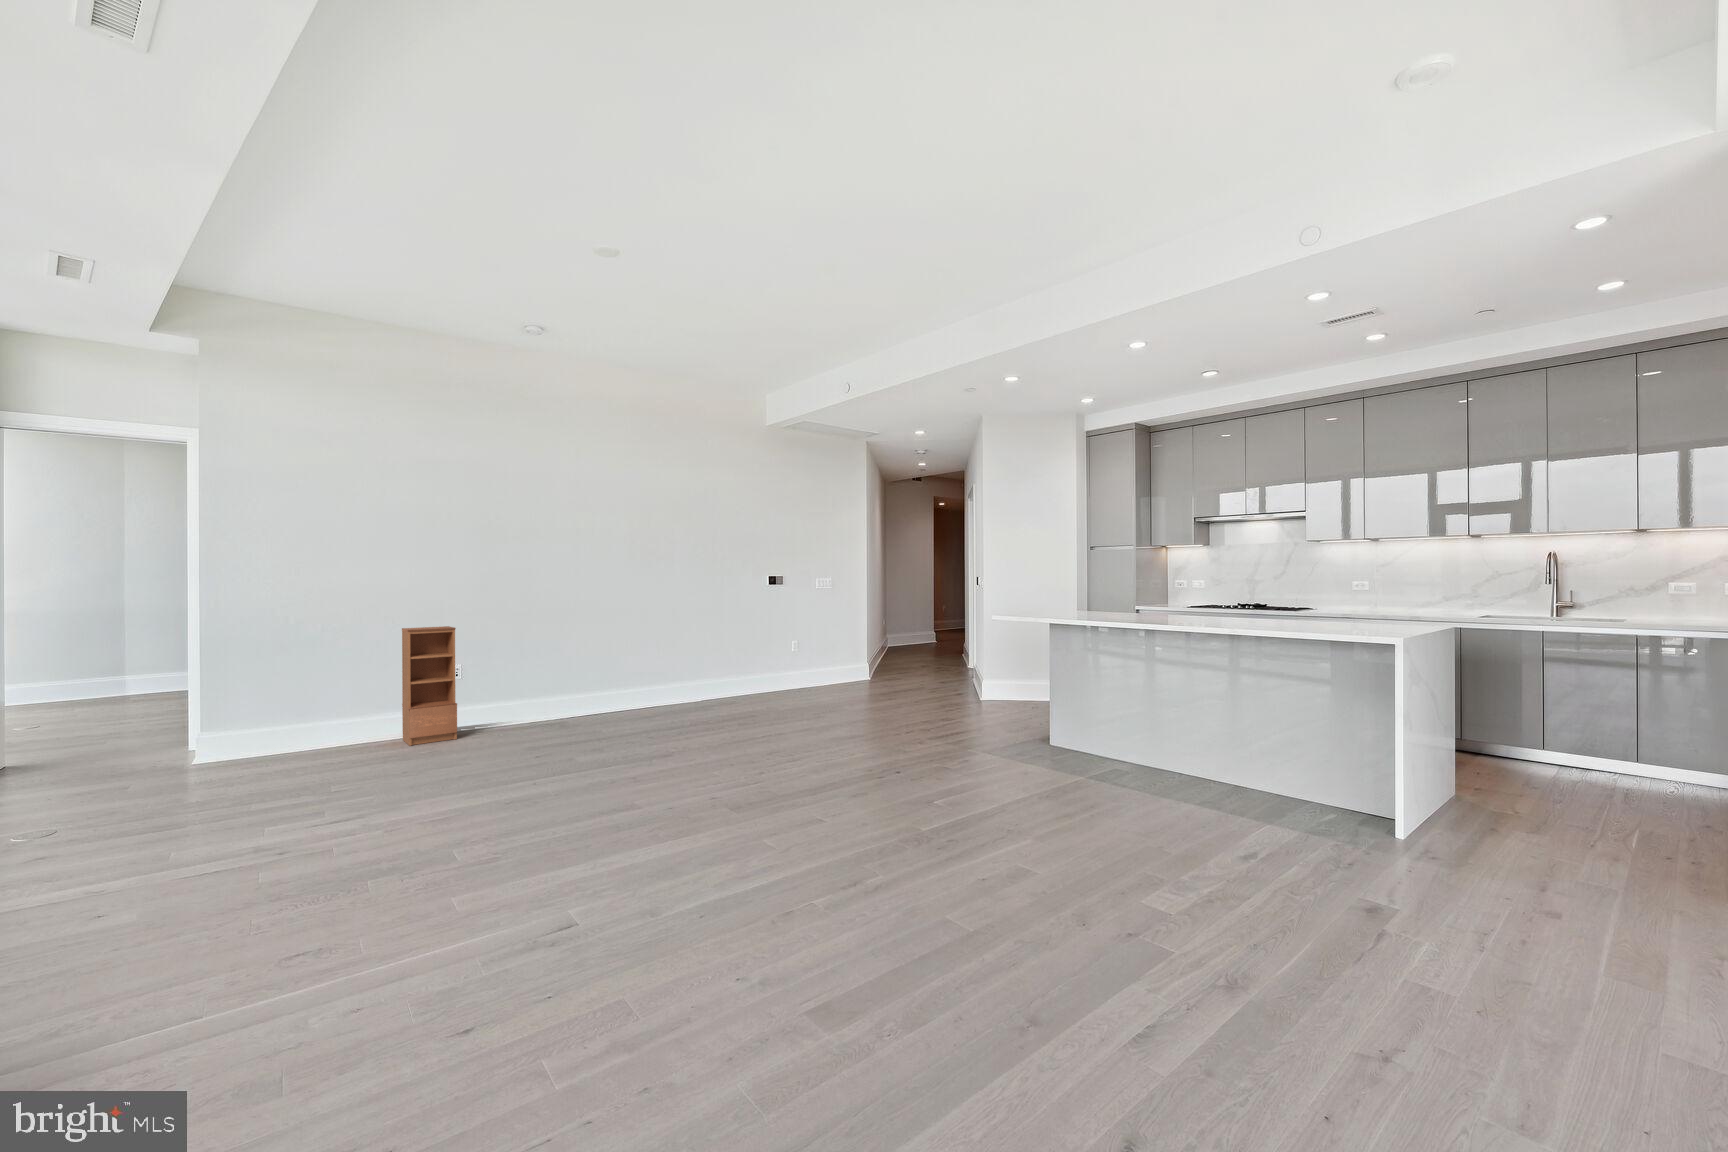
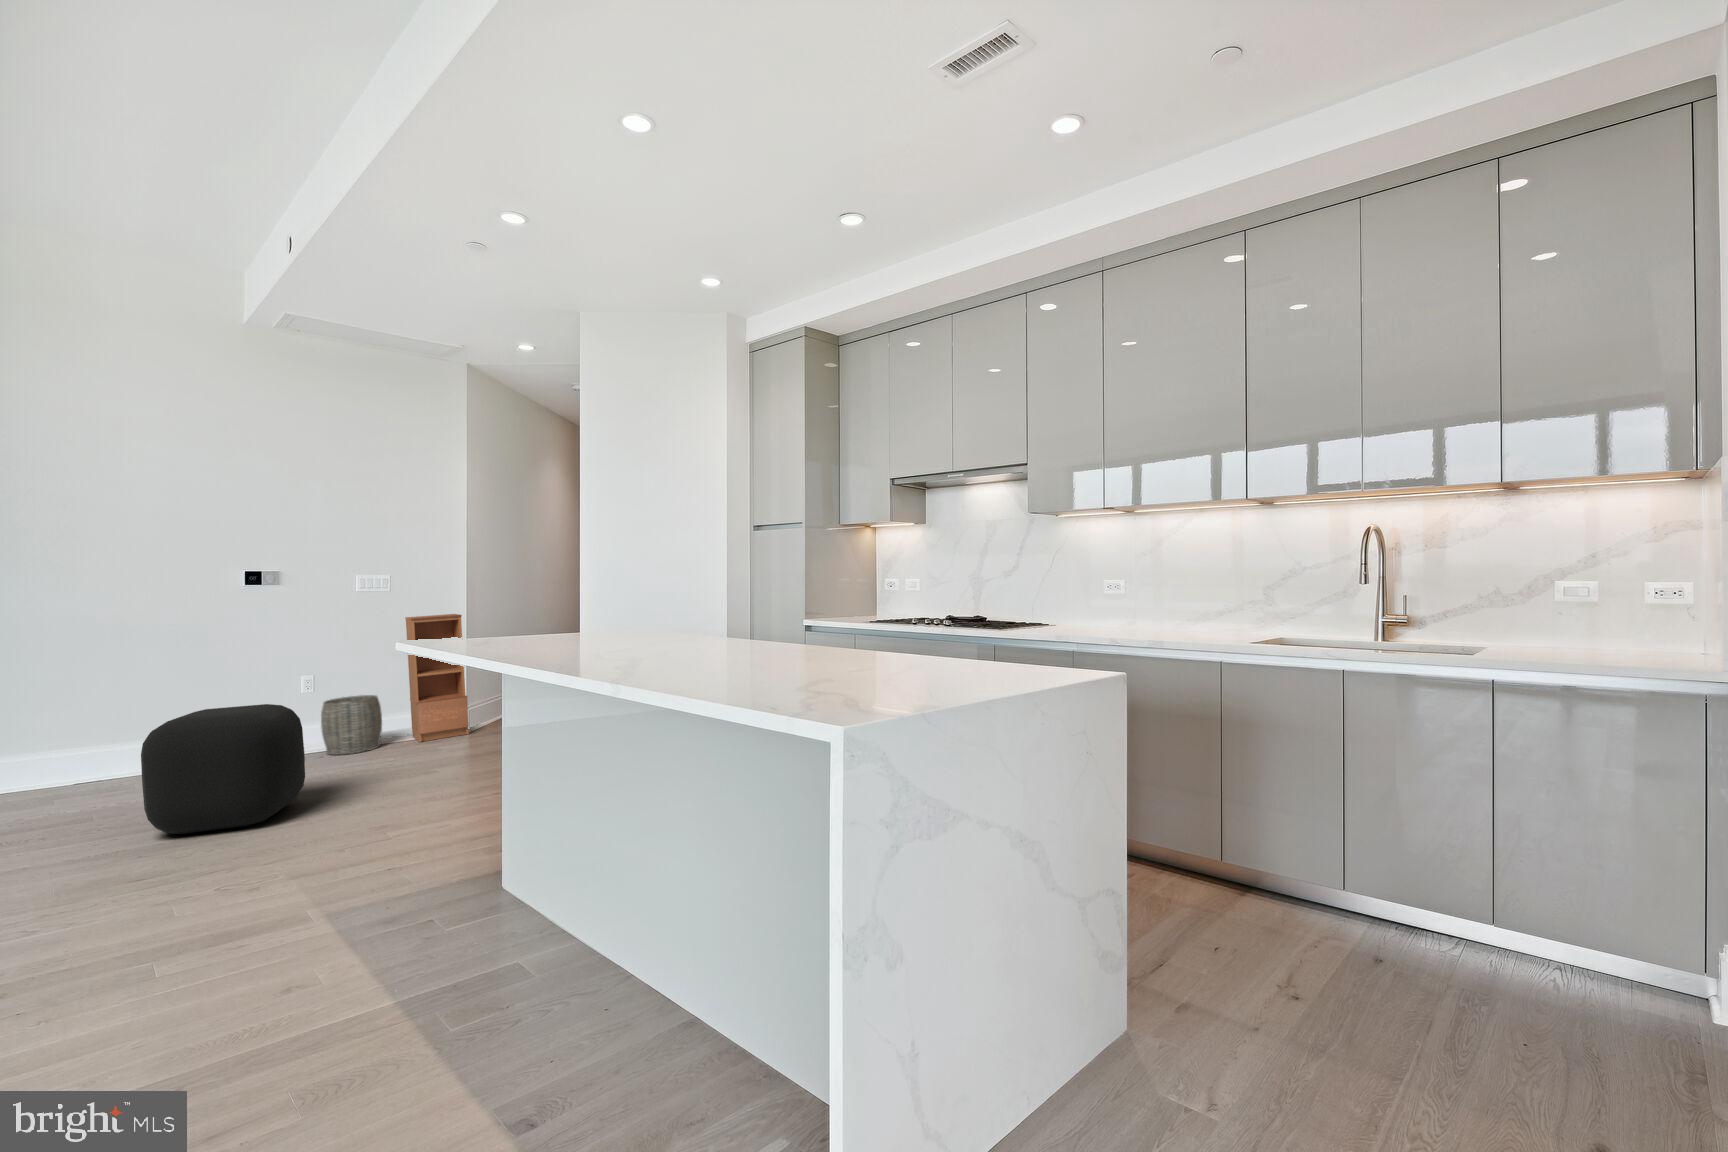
woven basket: none [316,700,375,756] -> present [321,695,382,755]
ottoman: none [142,710,301,833] -> present [141,704,305,834]

